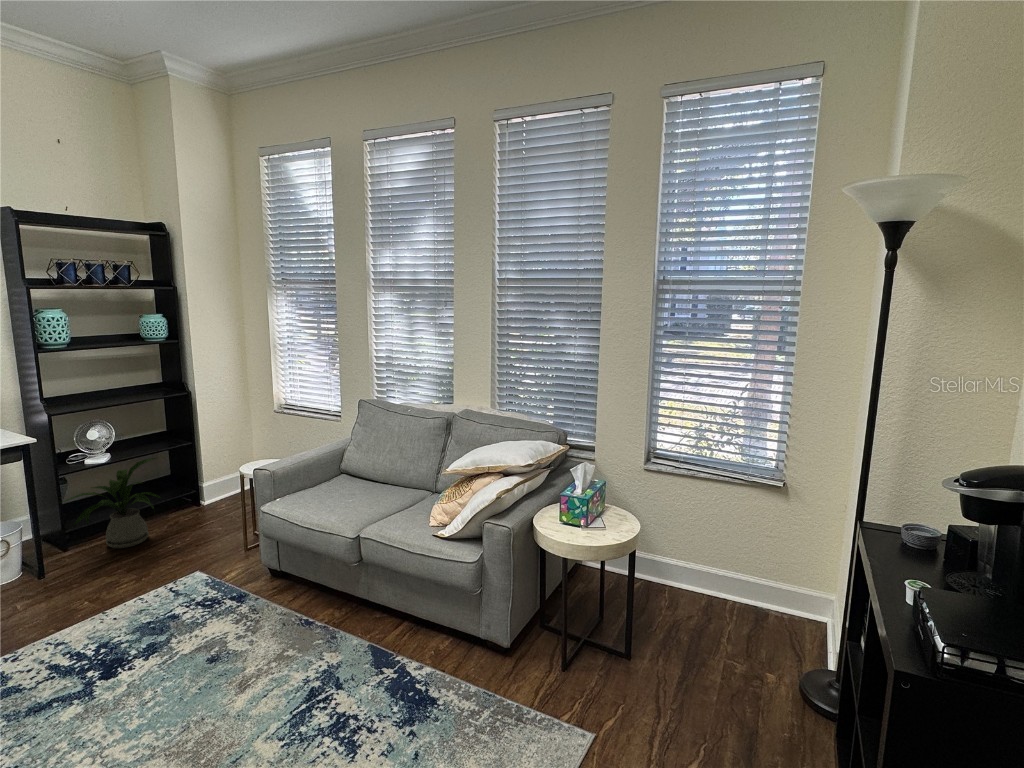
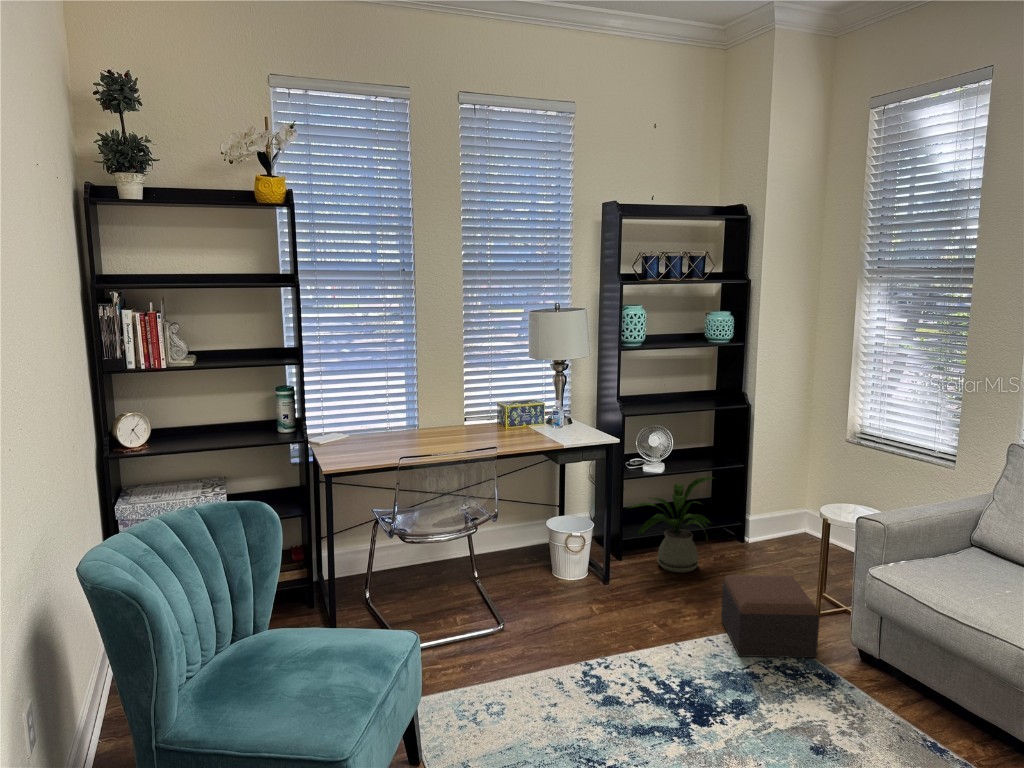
footstool: none [154,526,235,605] -> present [721,575,820,658]

